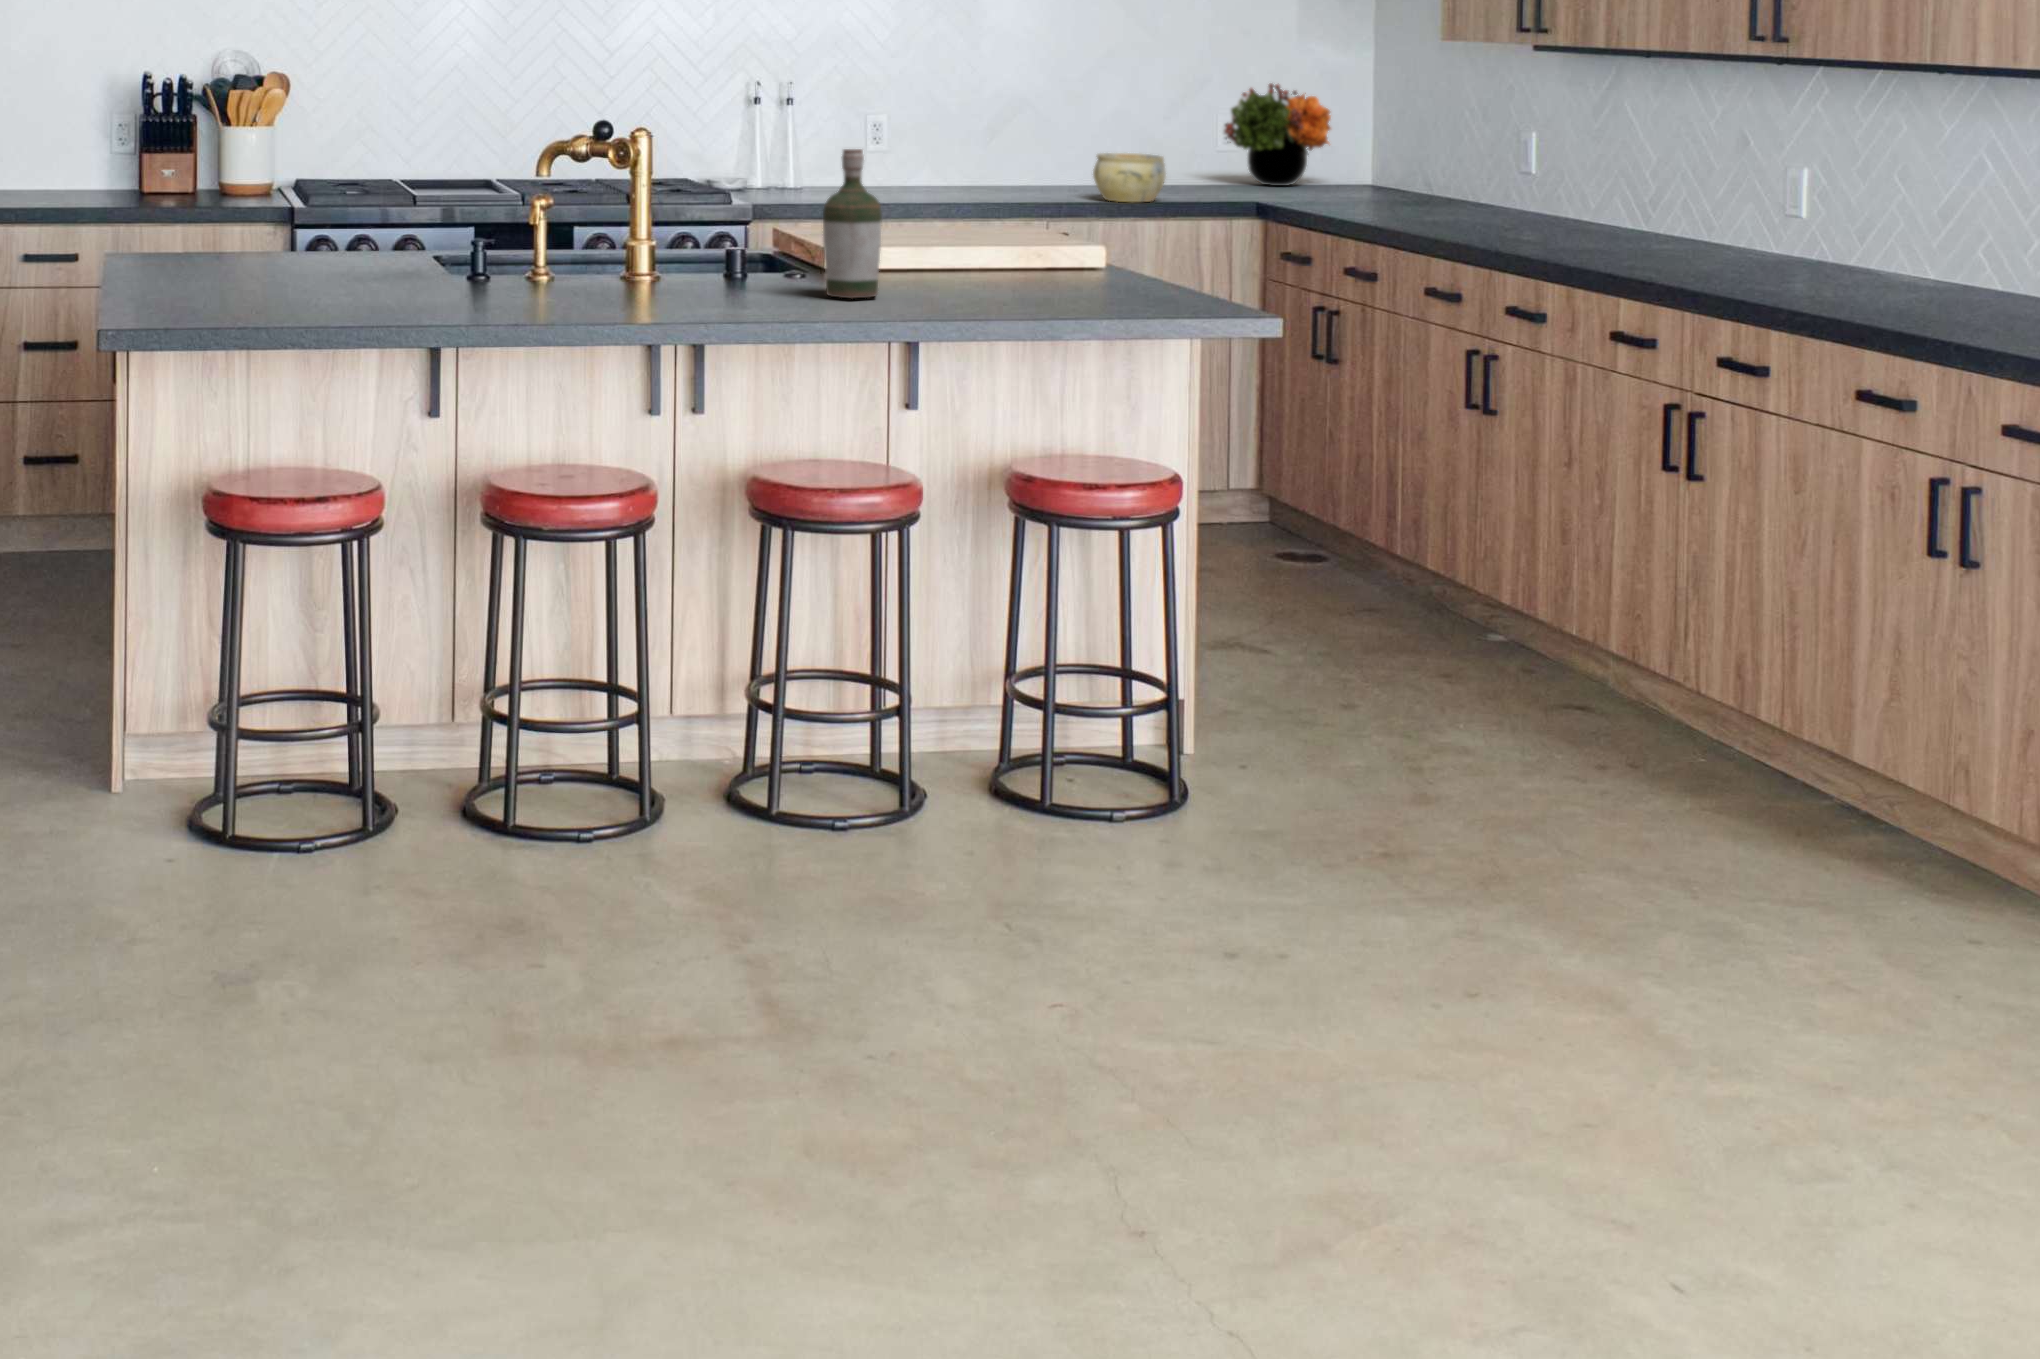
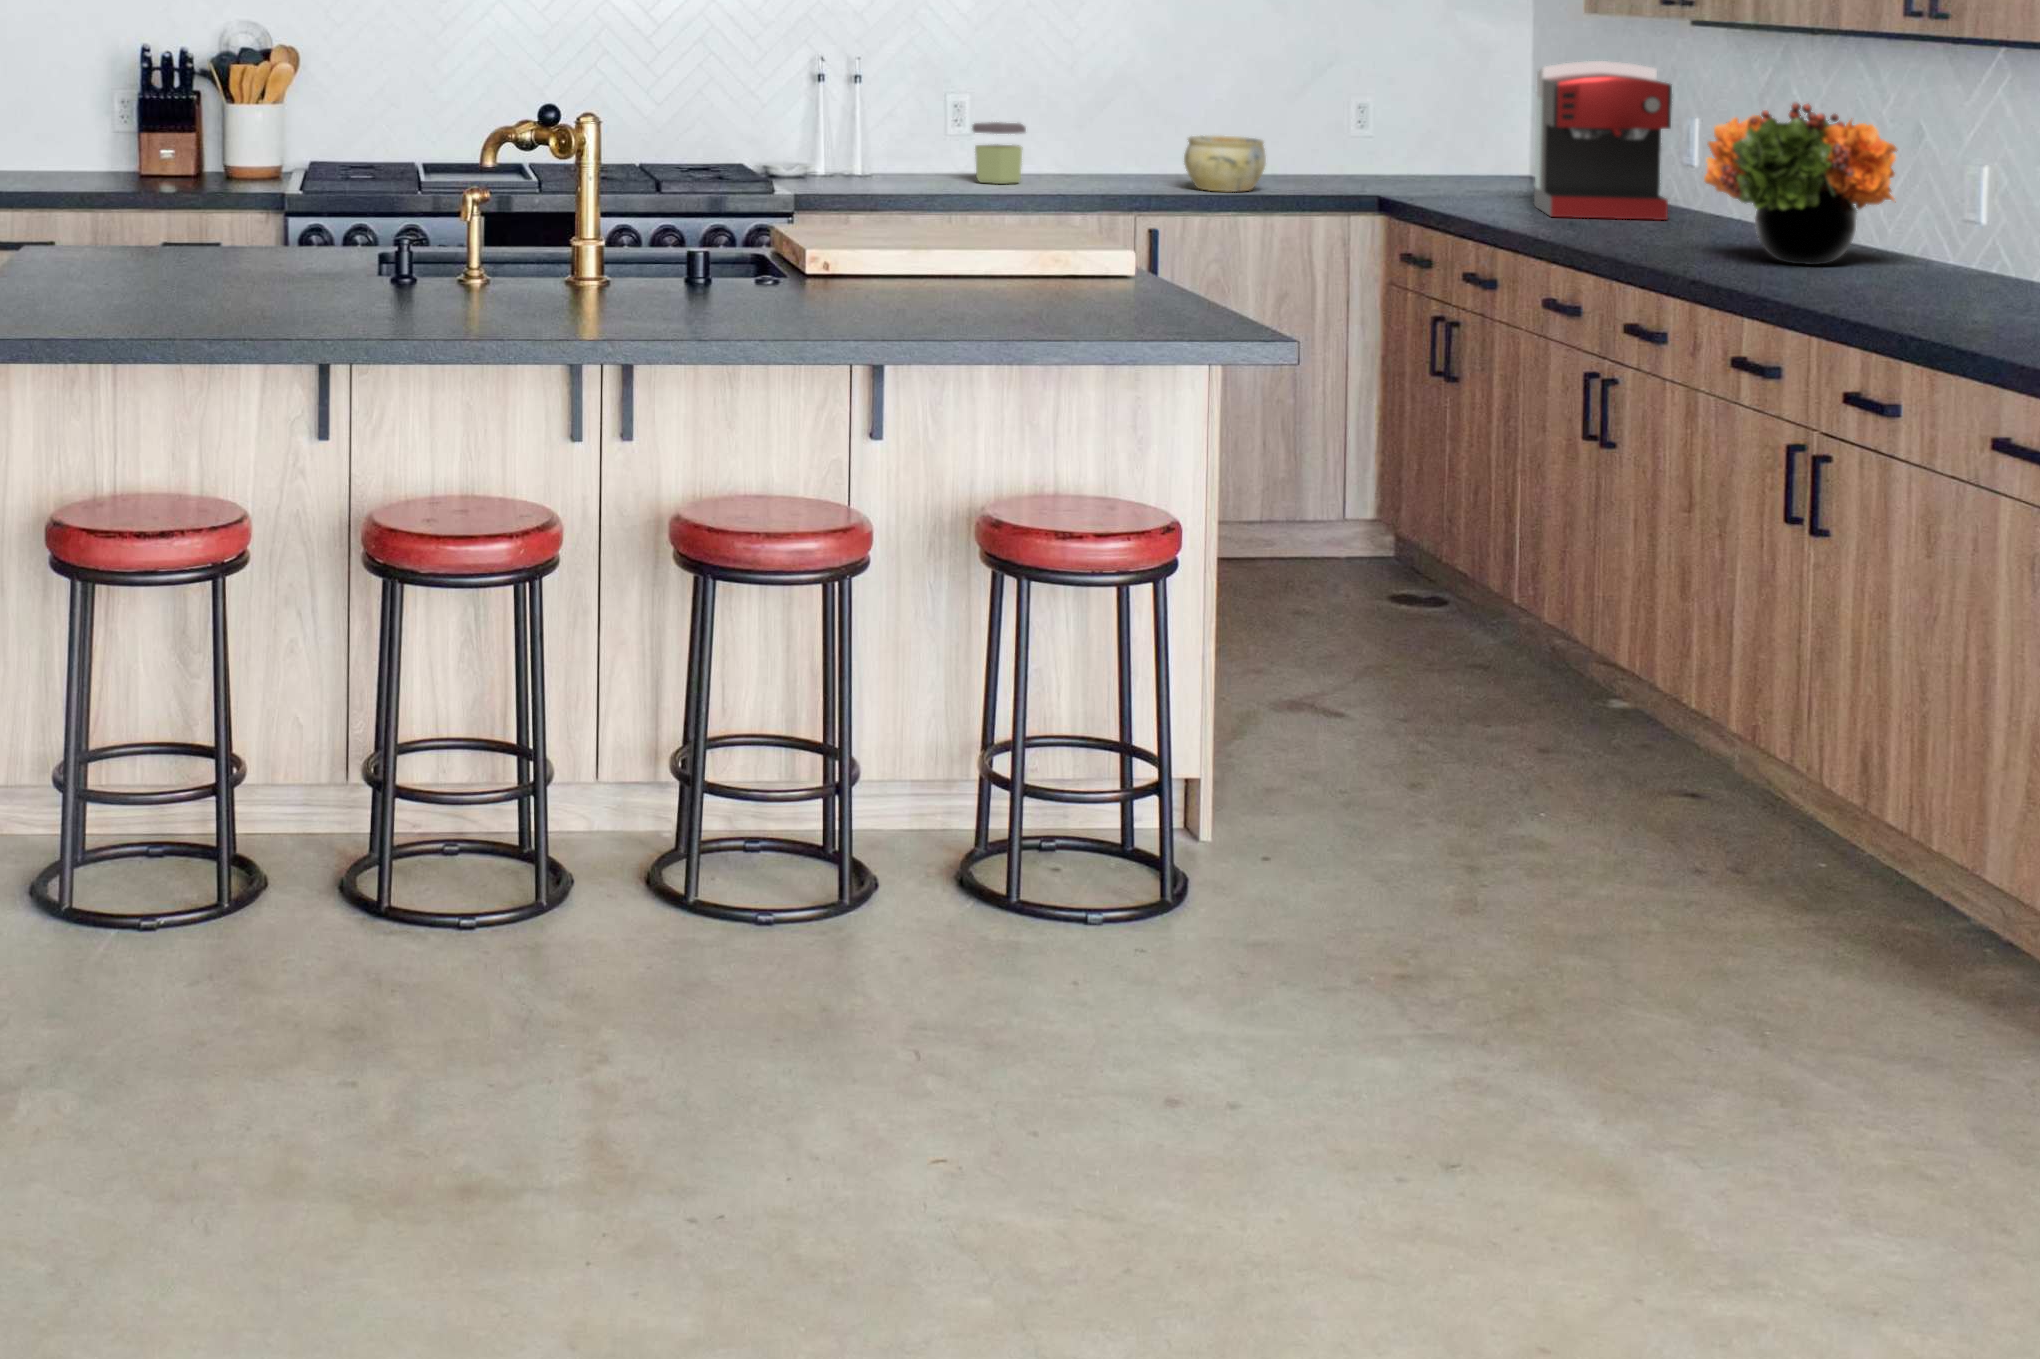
coffee maker: none [1404,83,1528,222] -> present [1534,61,1672,220]
flower arrangement: present [1224,84,1331,186] -> present [1704,103,1897,265]
jar: none [902,142,952,198] -> present [972,122,1026,184]
bottle: present [823,149,882,298] -> none [765,140,836,311]

